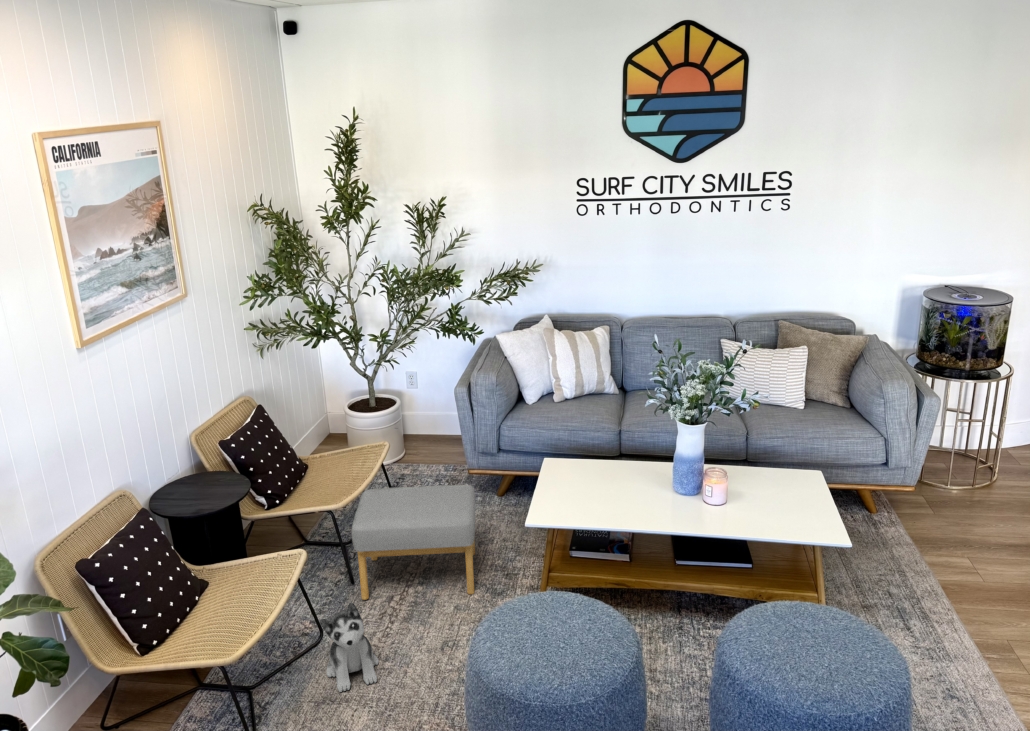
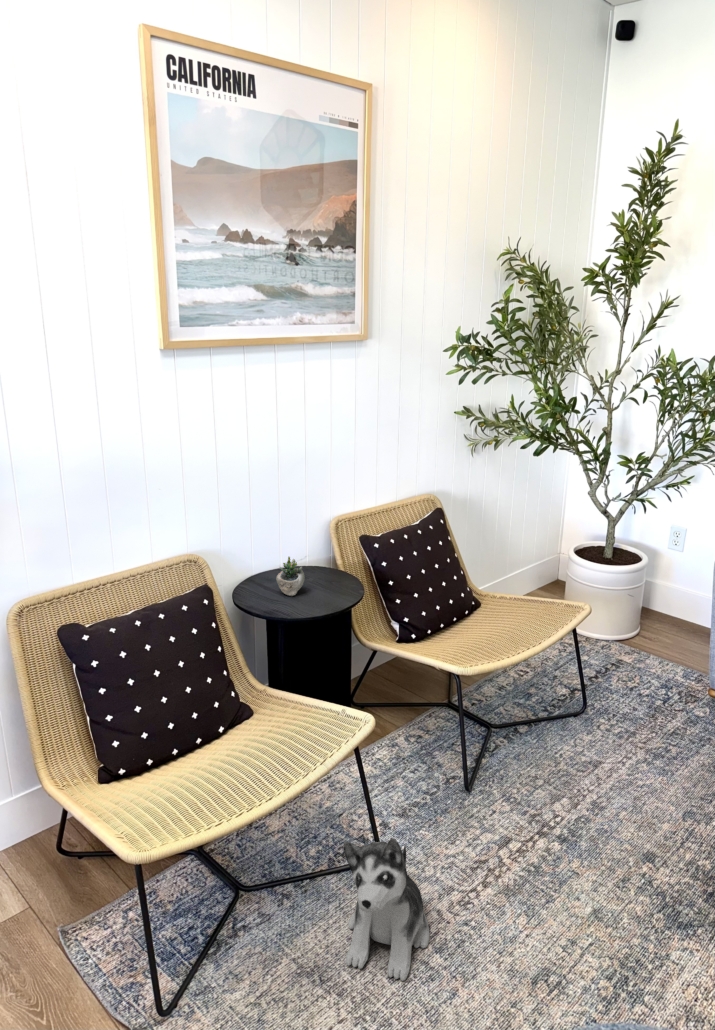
succulent plant: none [178,456,219,495] -> present [276,555,331,596]
footstool: present [352,485,476,600] -> none [465,667,694,903]

